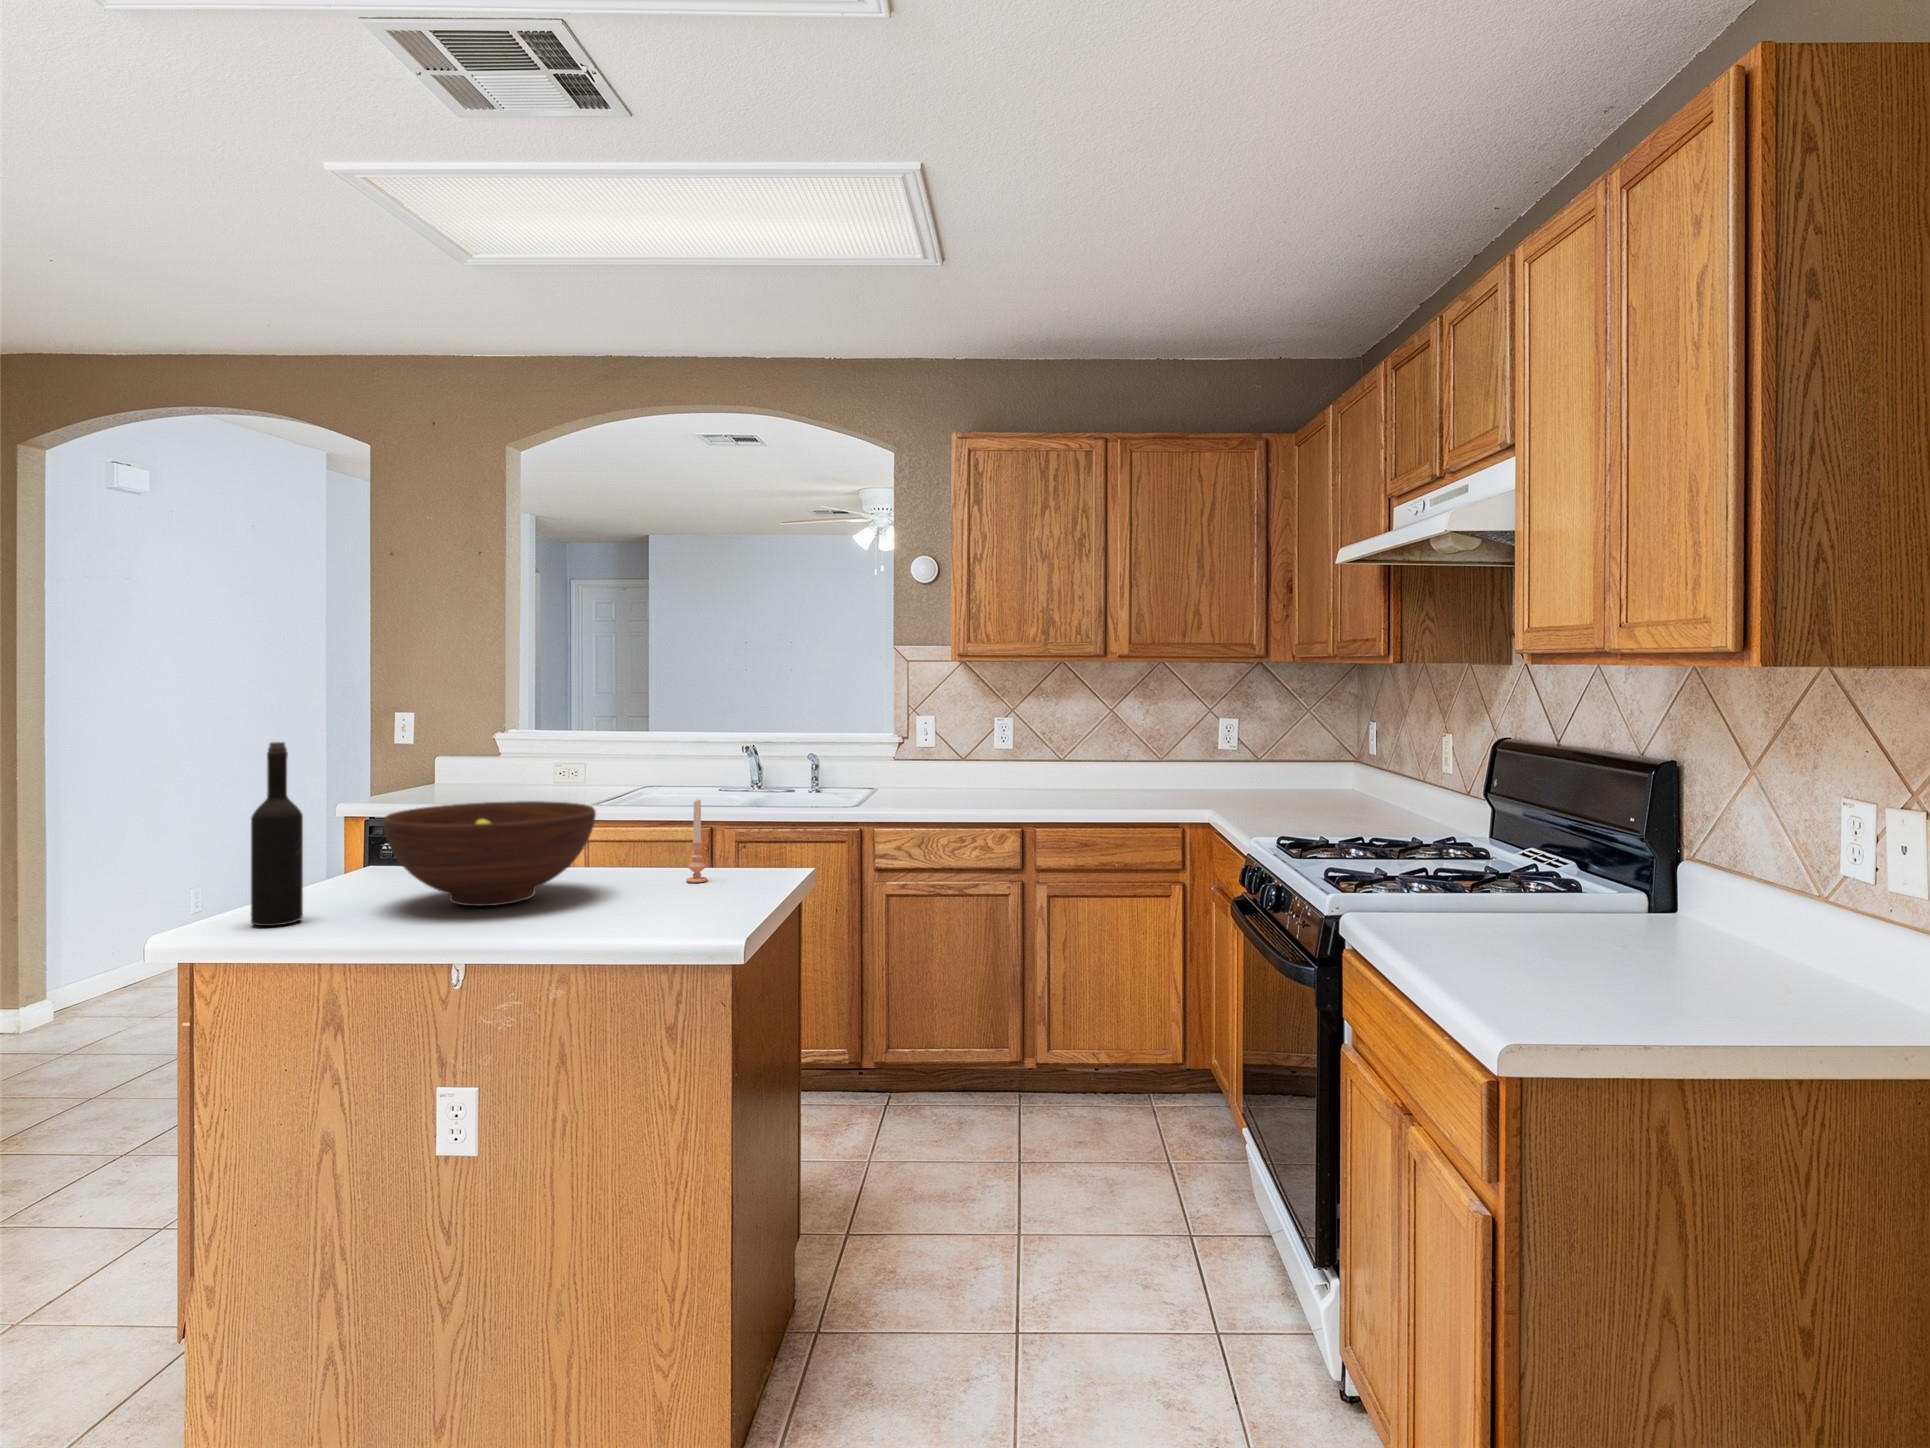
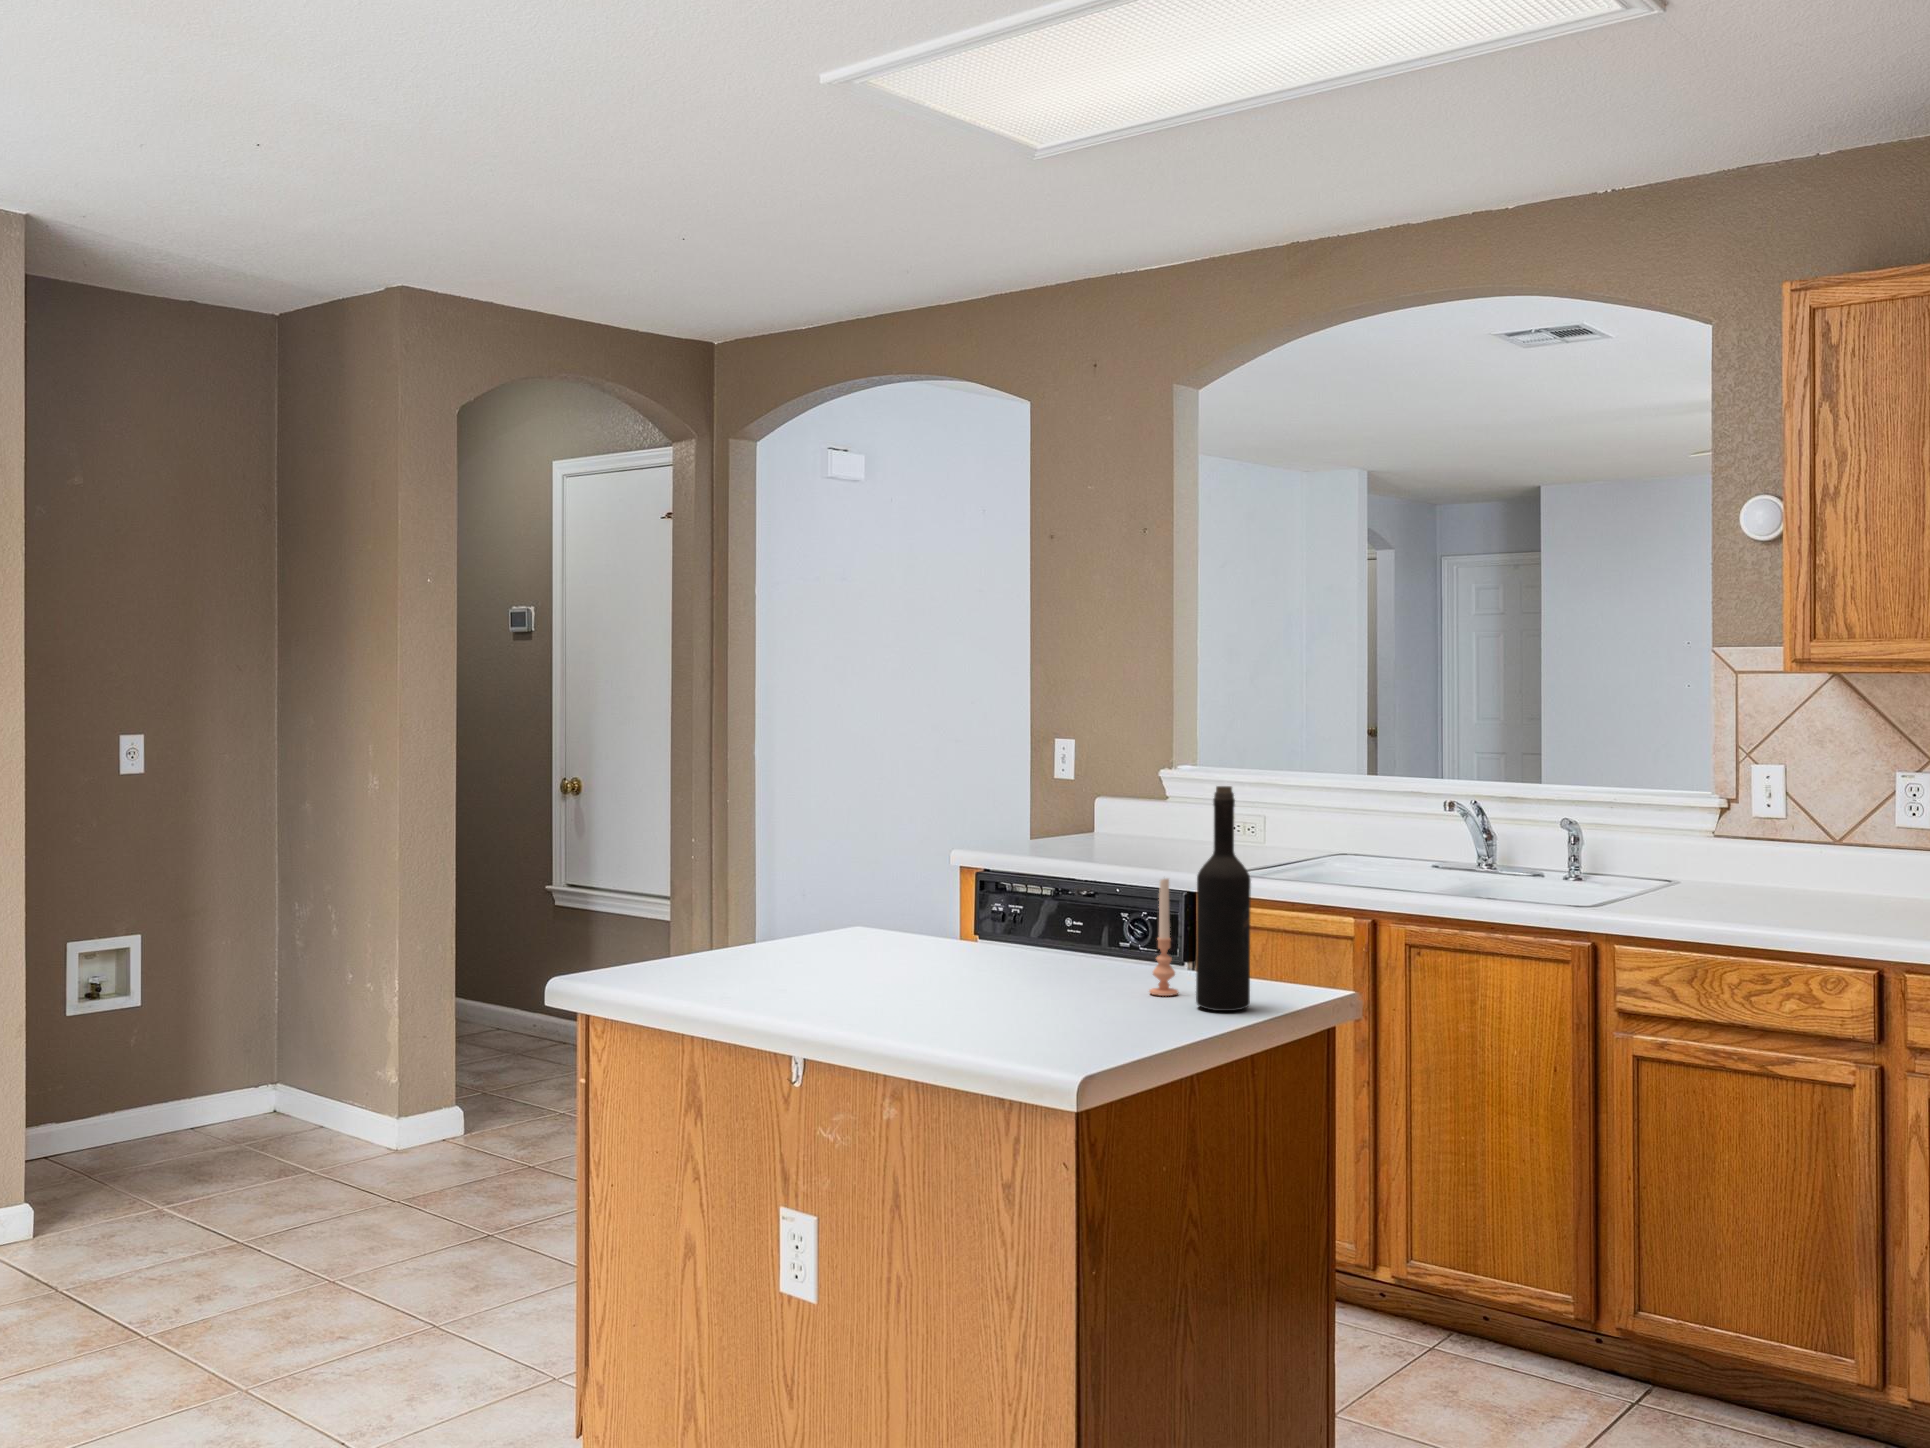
wine bottle: present [251,742,303,926] -> present [1196,786,1251,1011]
fruit bowl: present [383,801,596,906] -> none [780,861,1024,993]

